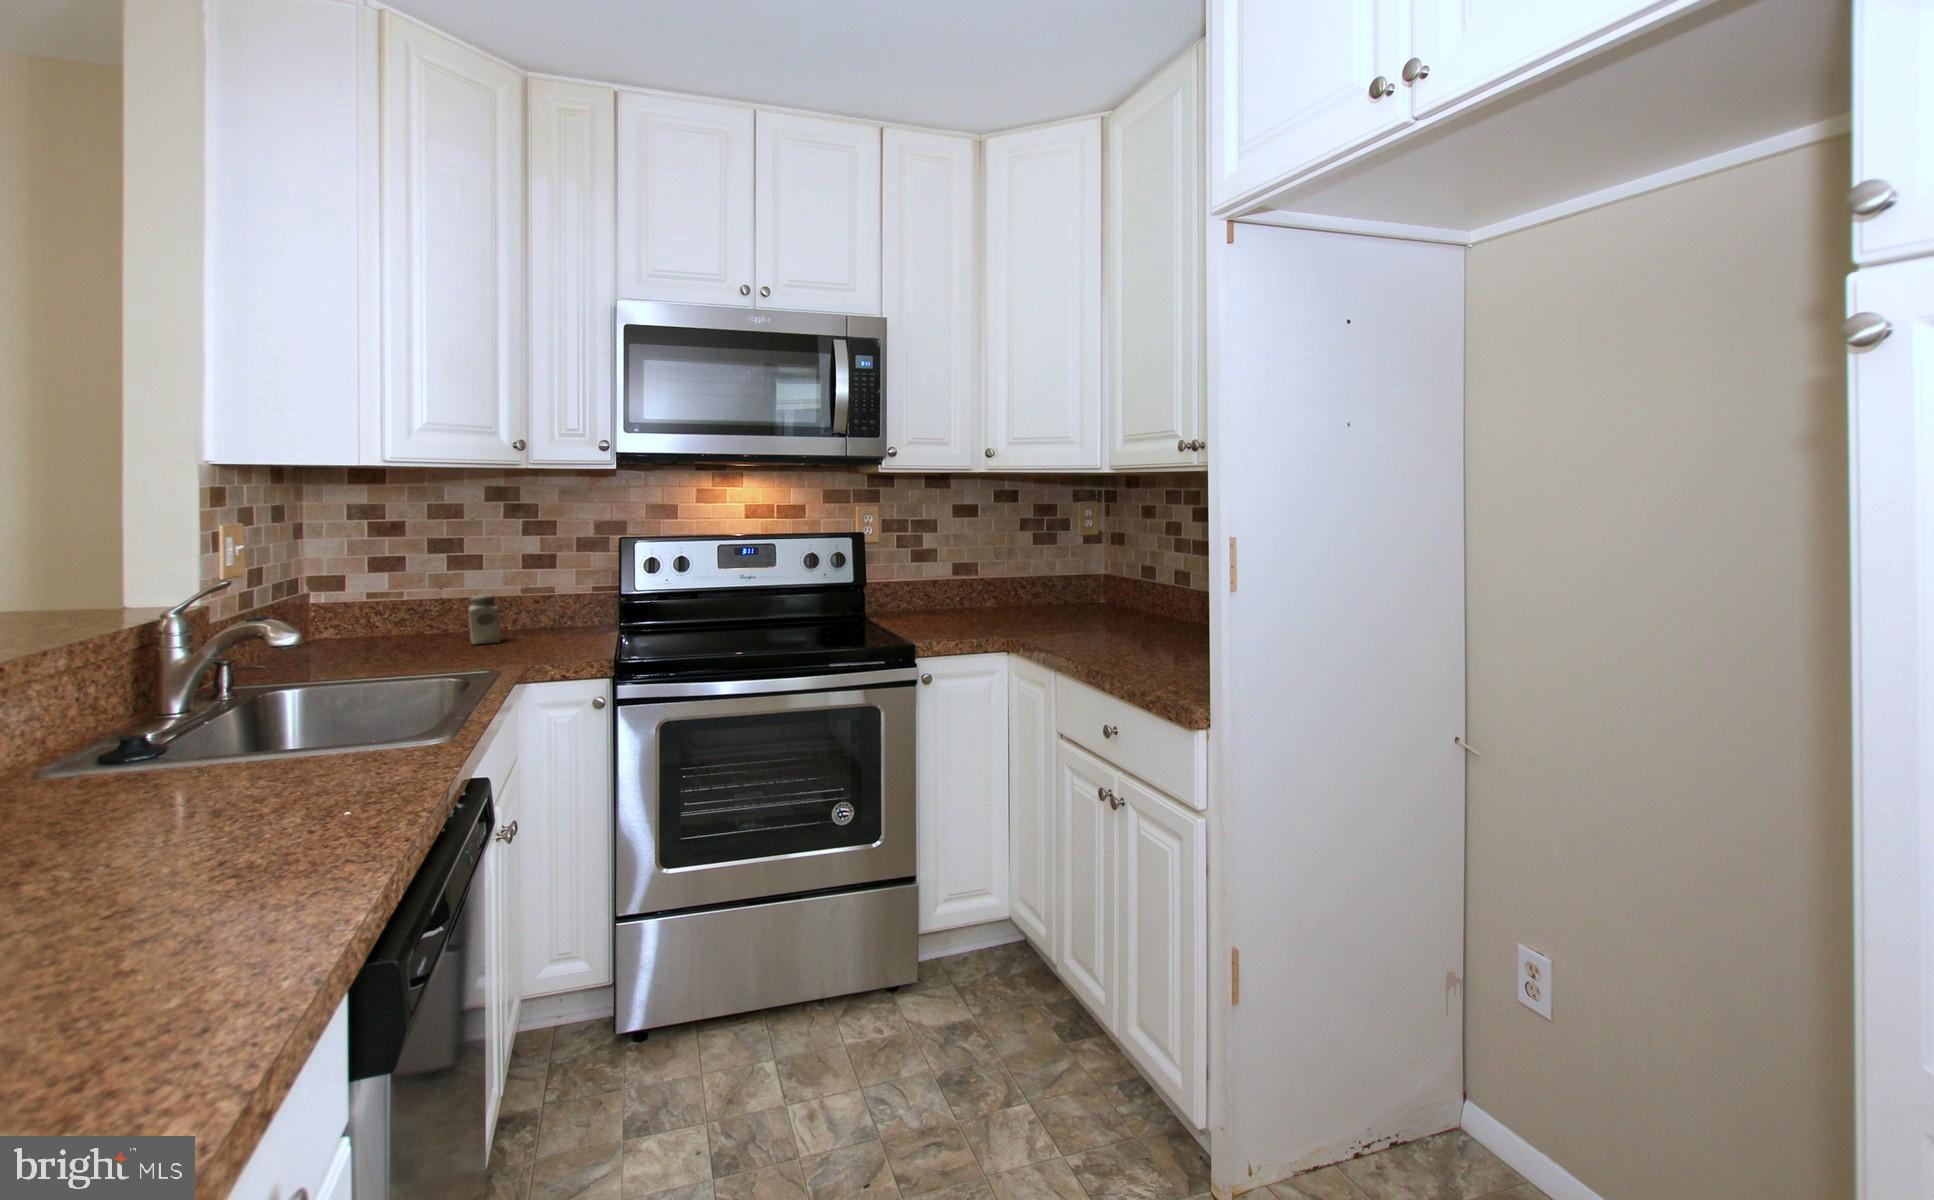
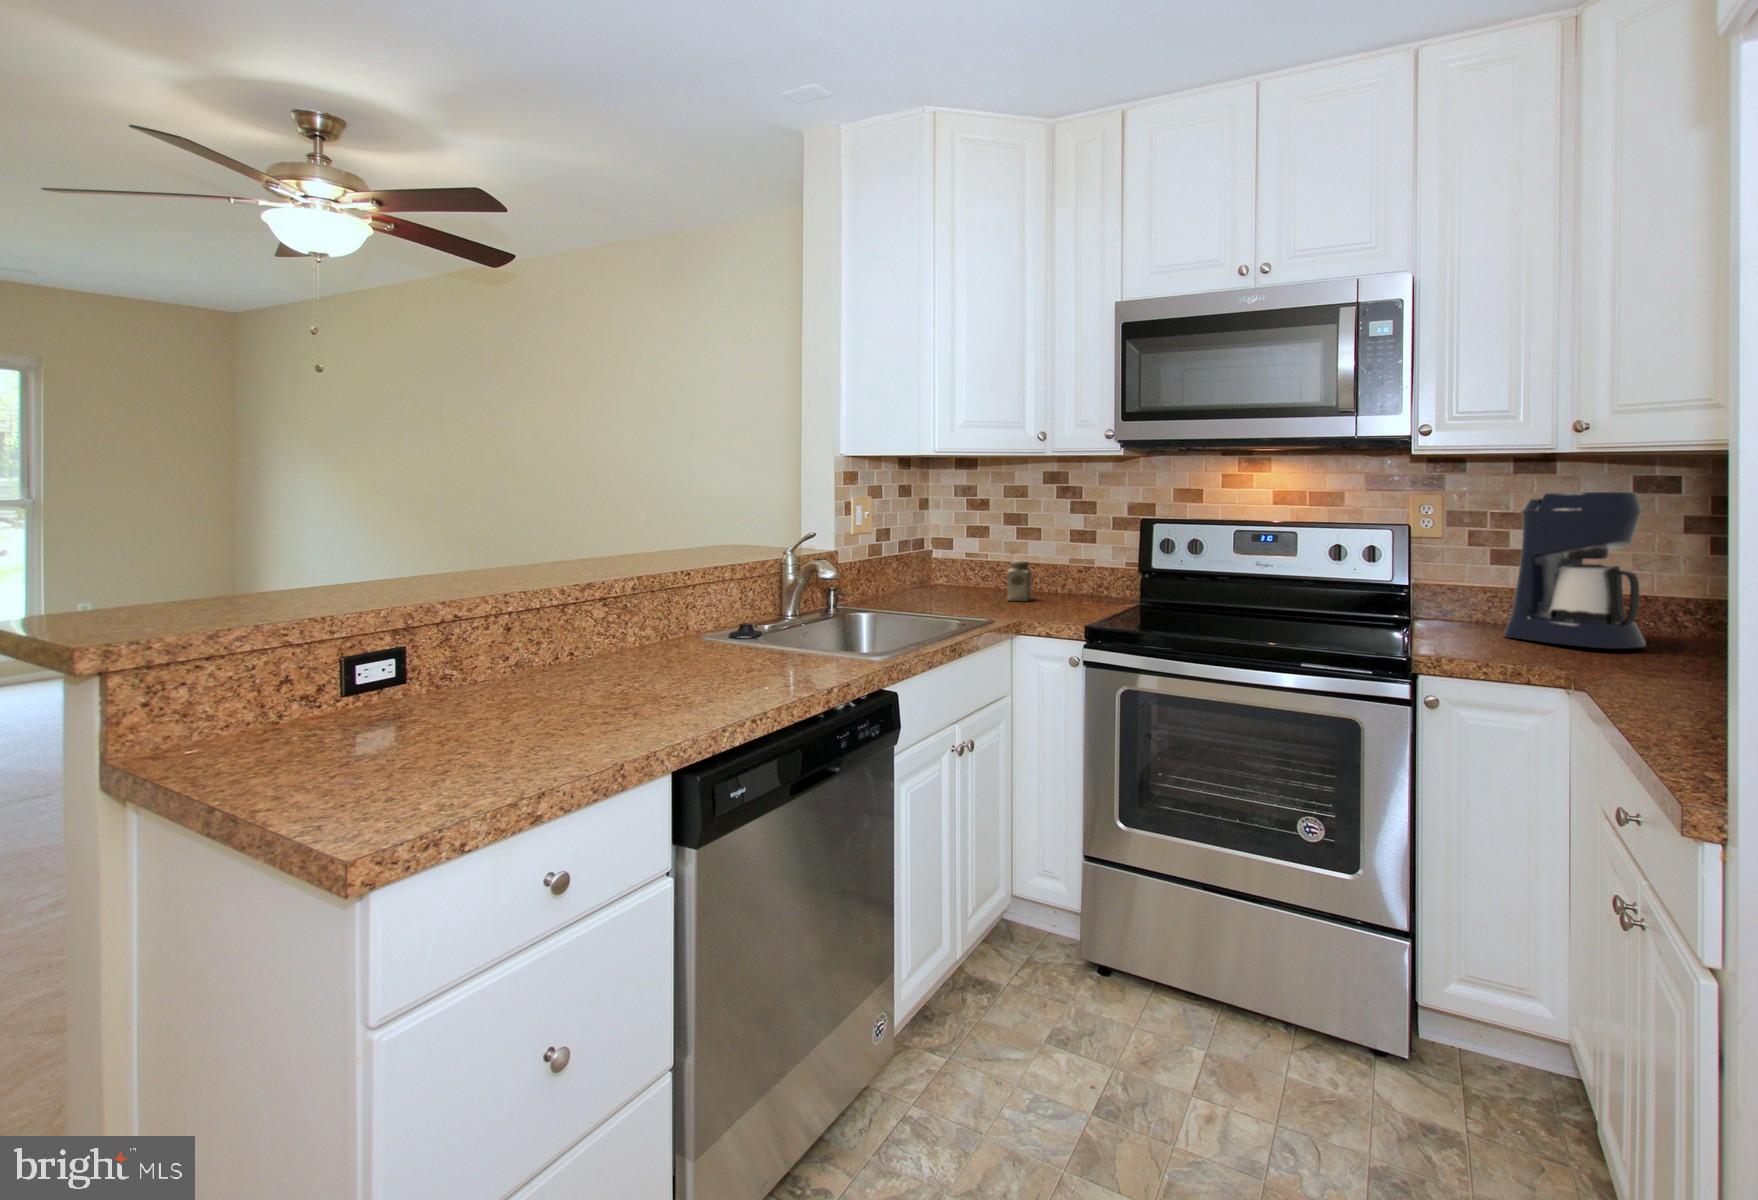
coffee maker: none [945,505,1029,619] -> present [1504,492,1646,649]

